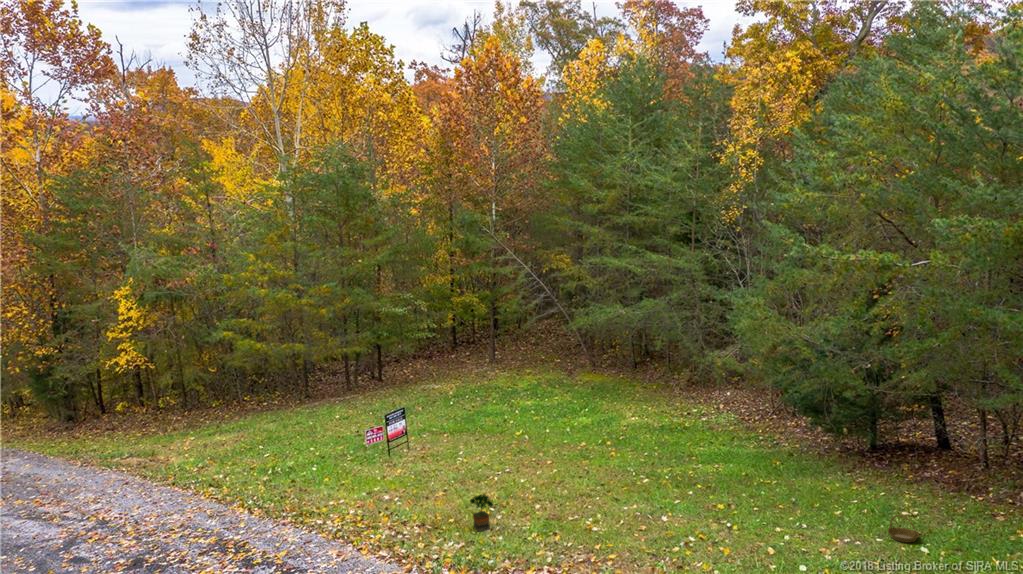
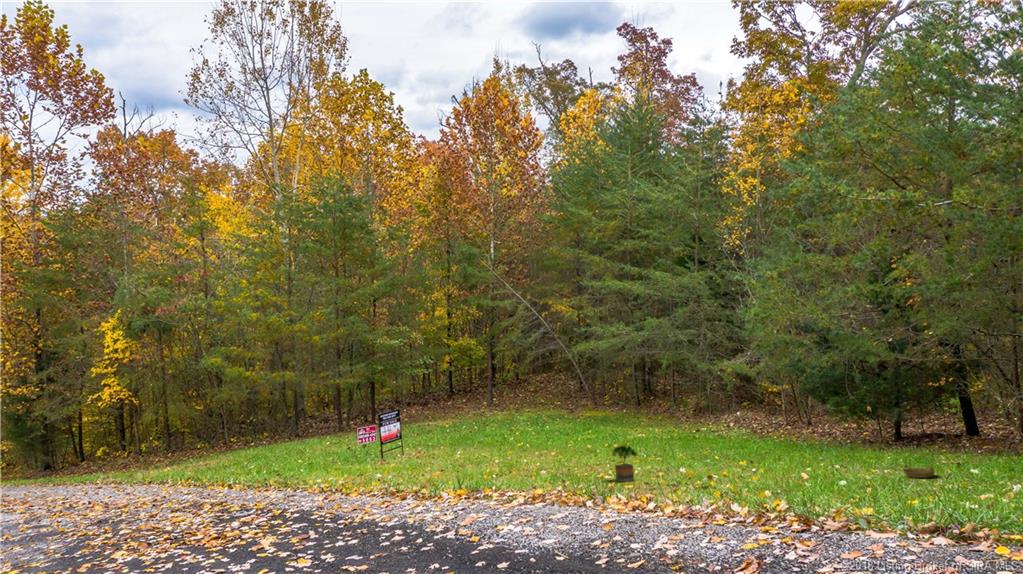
potted tree: present [470,494,493,532] -> present [612,446,637,482]

